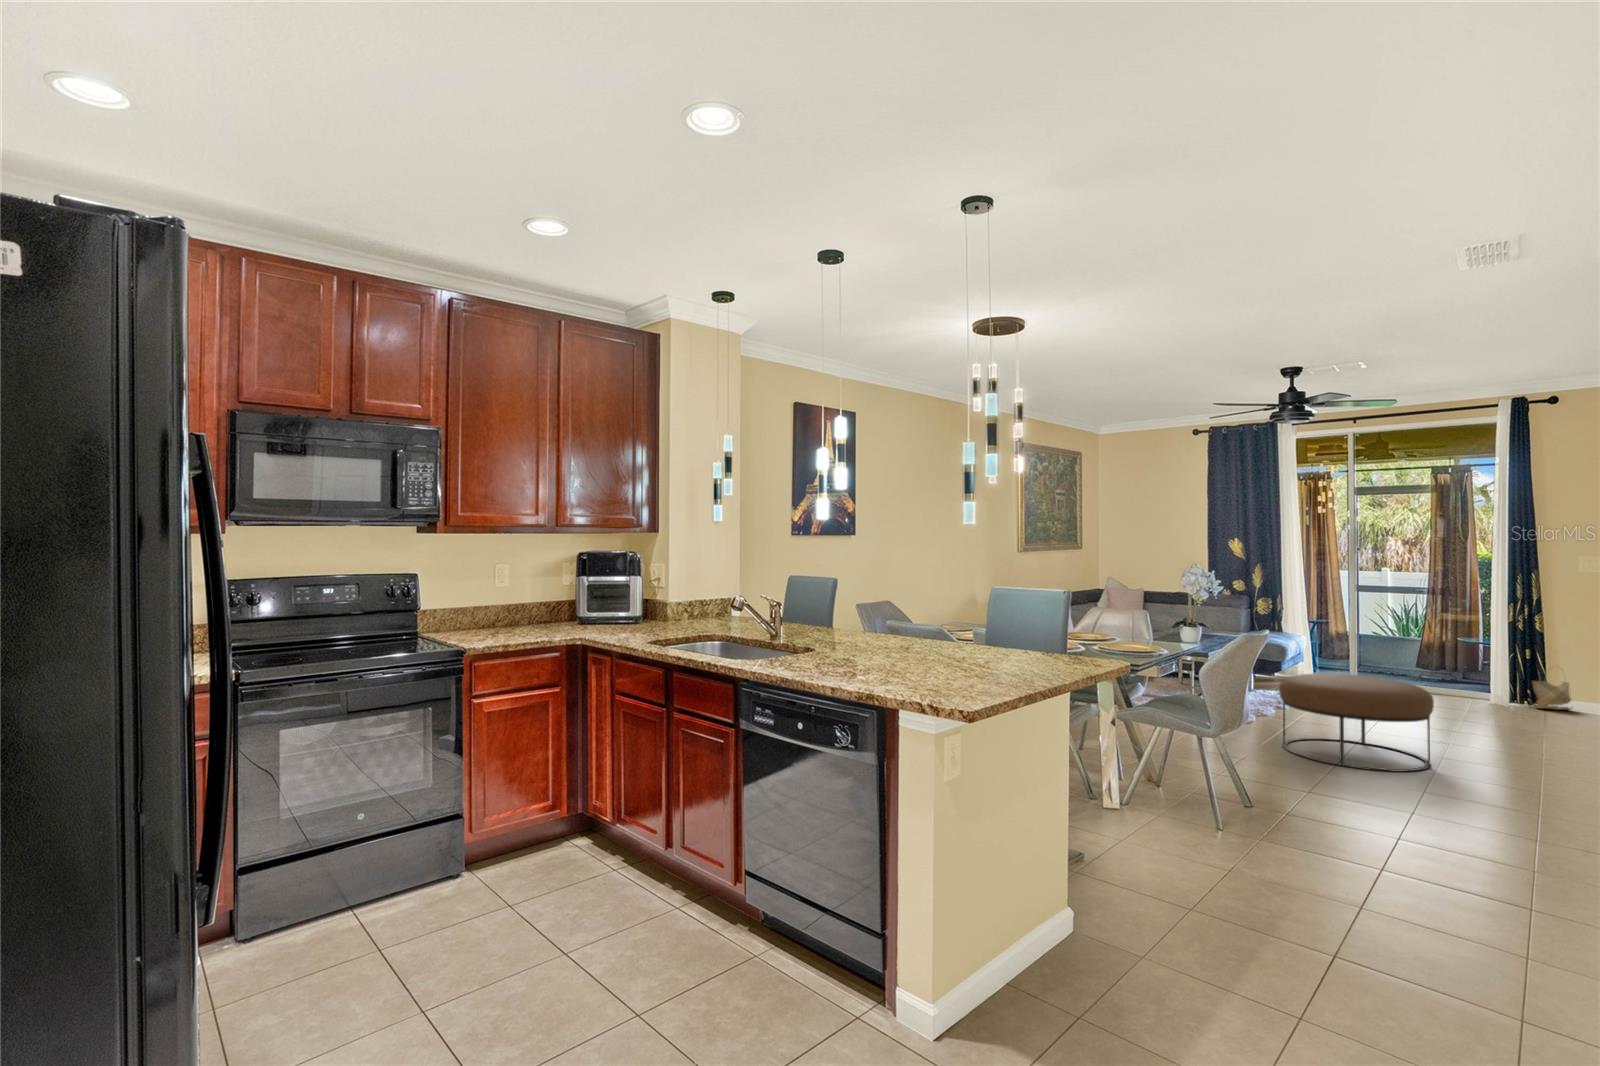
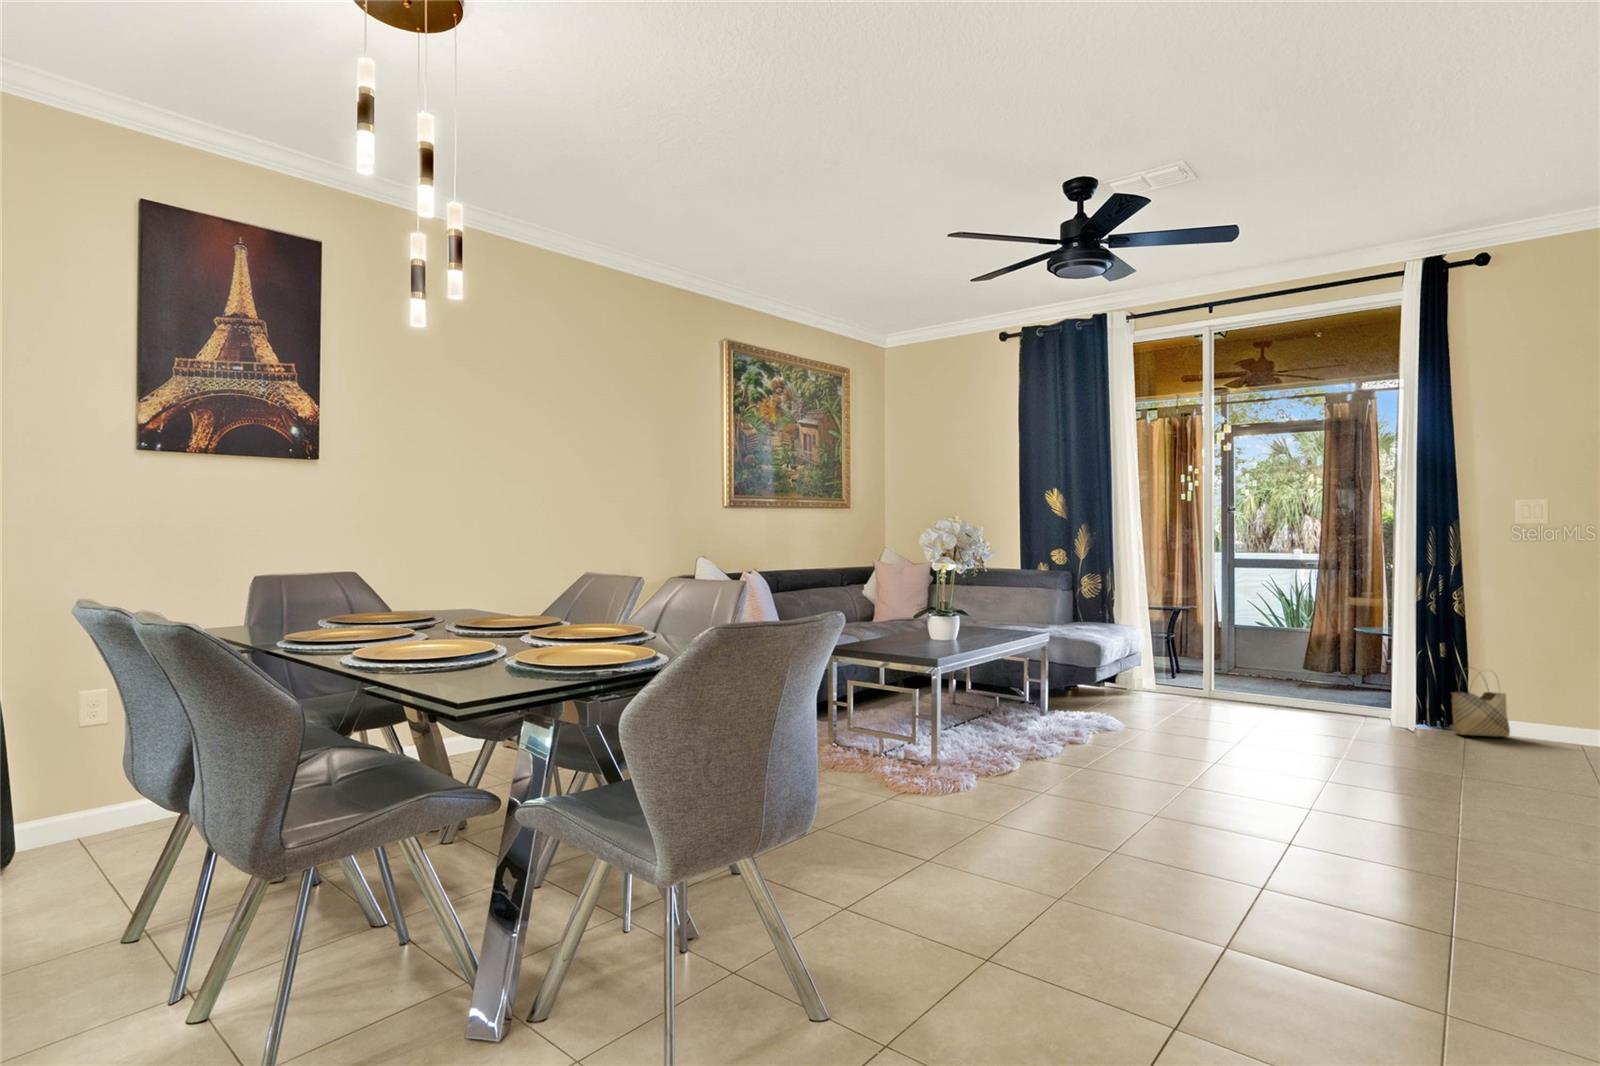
ottoman: present [1279,673,1434,772] -> none [1012,711,1281,929]

